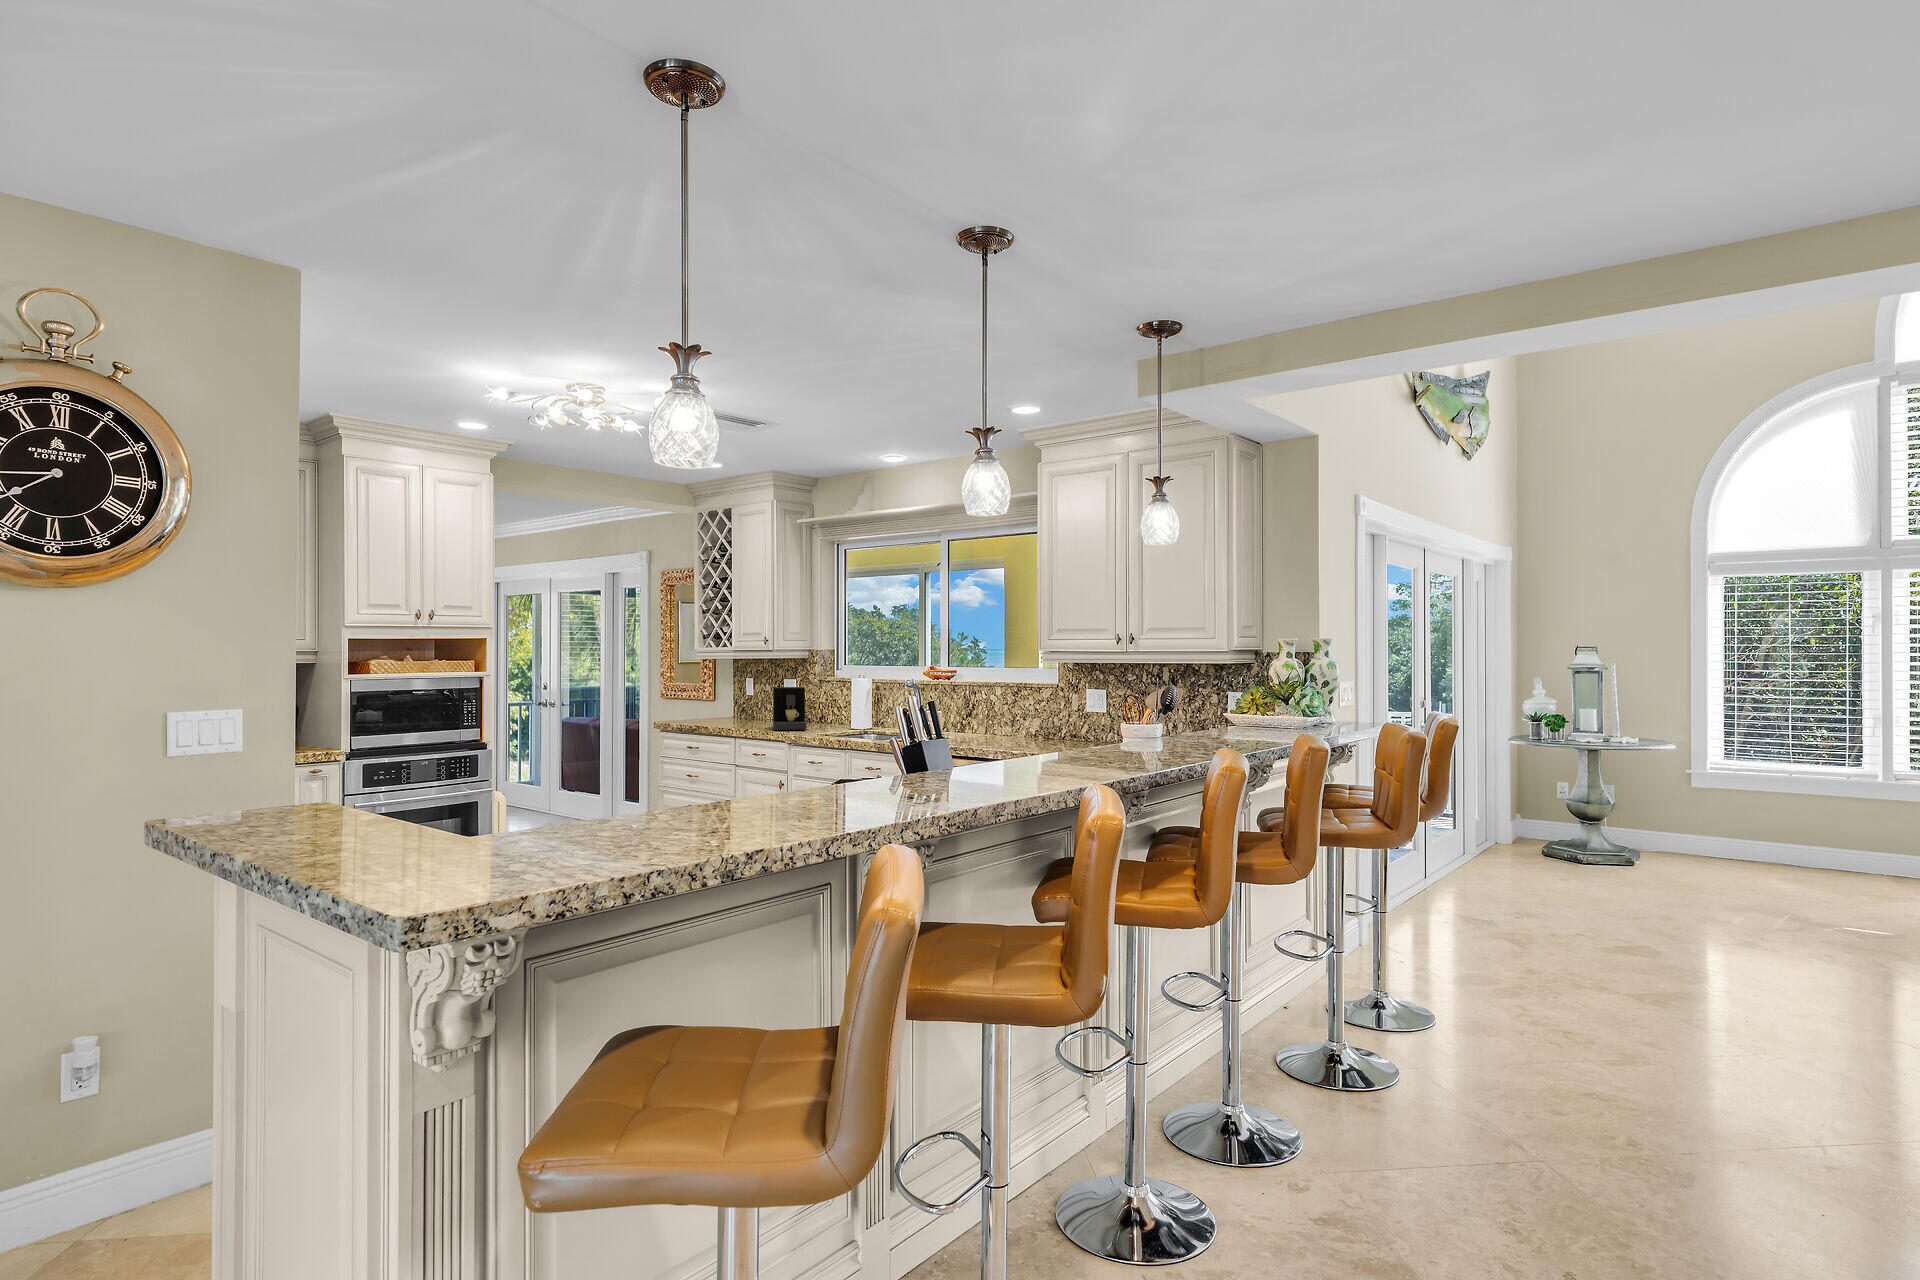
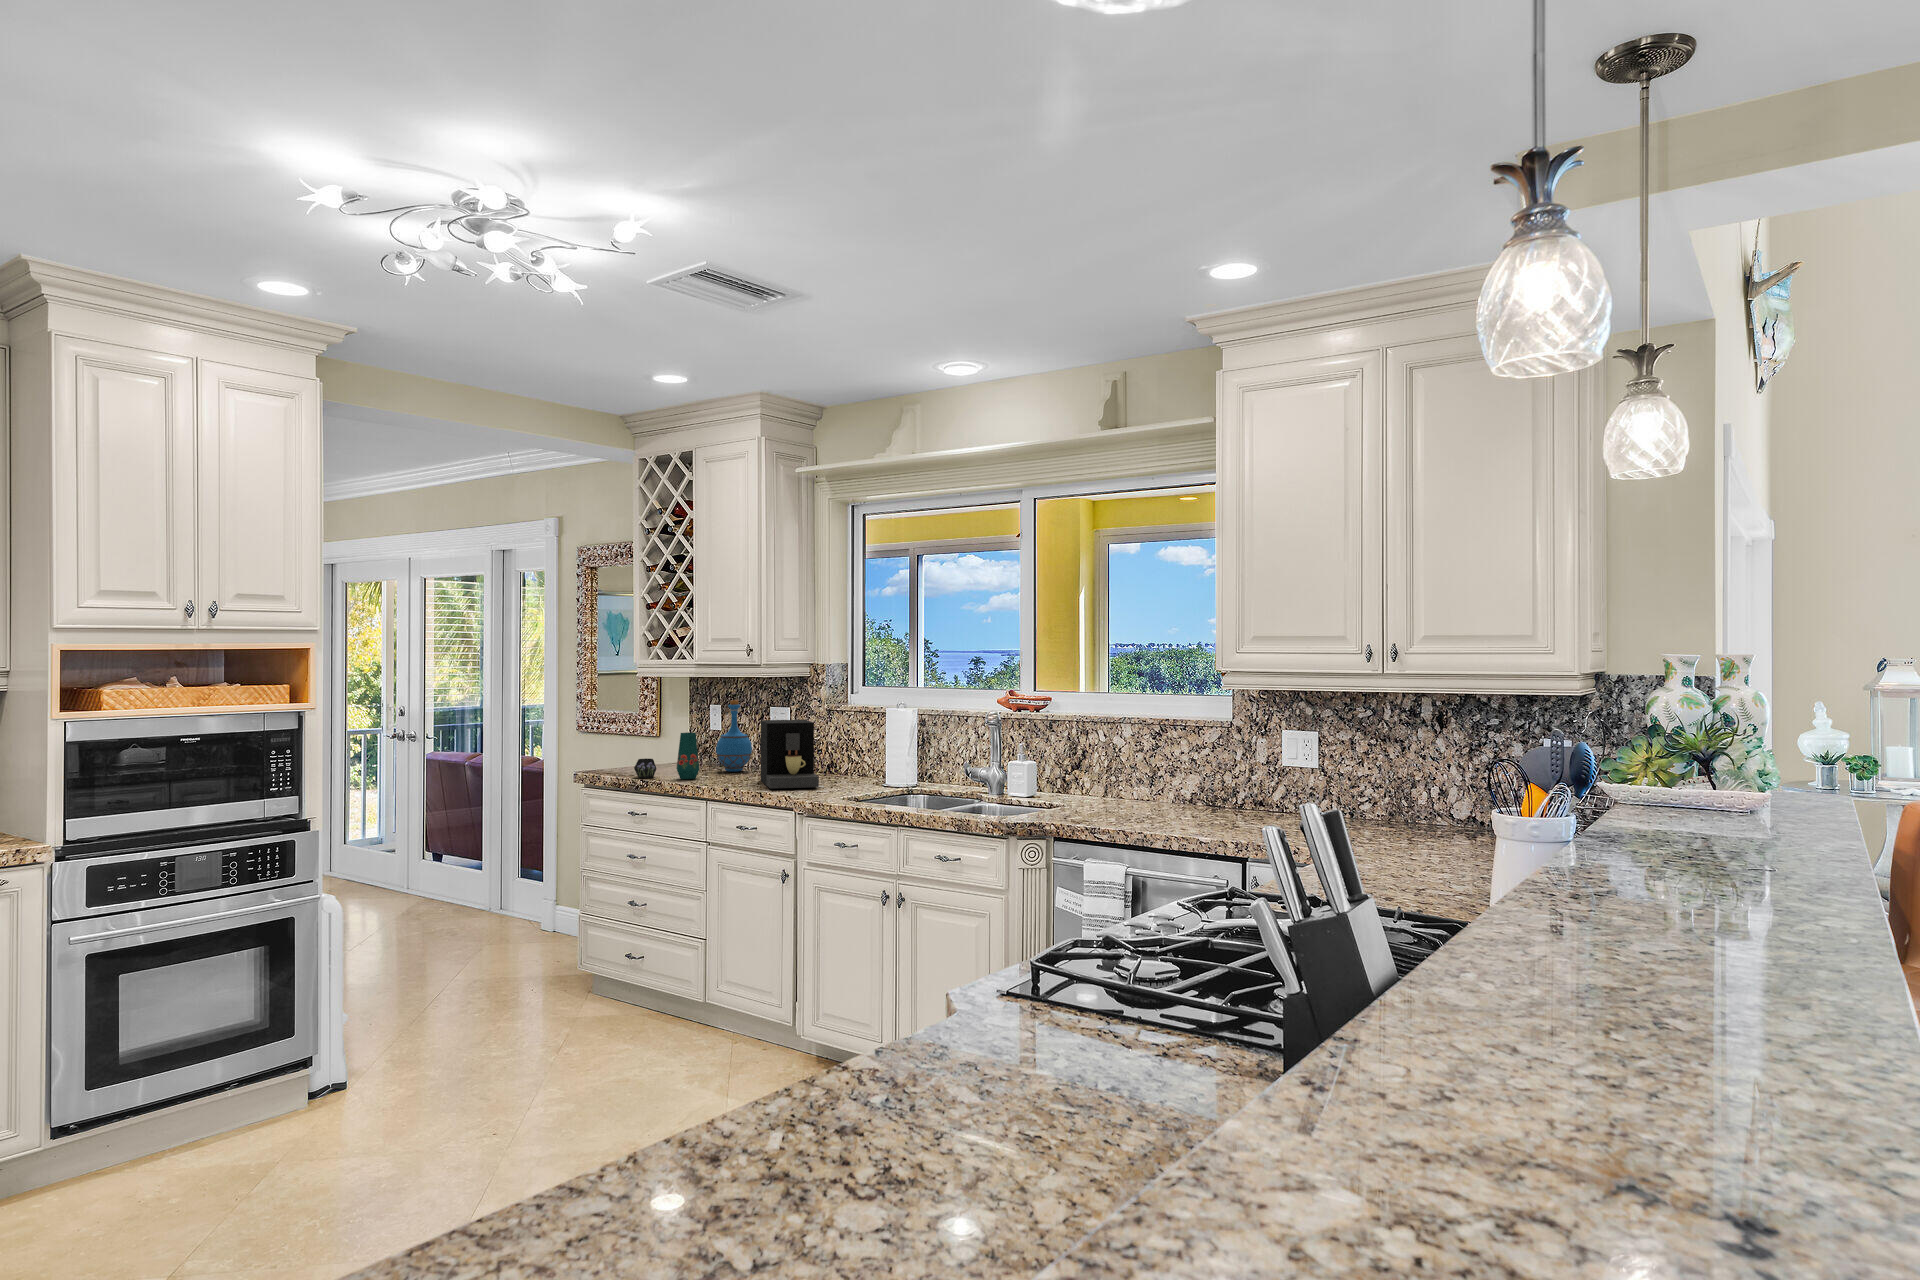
bottle: none [748,675,772,723] -> present [716,701,752,772]
vase: none [692,696,734,726] -> present [634,733,699,779]

